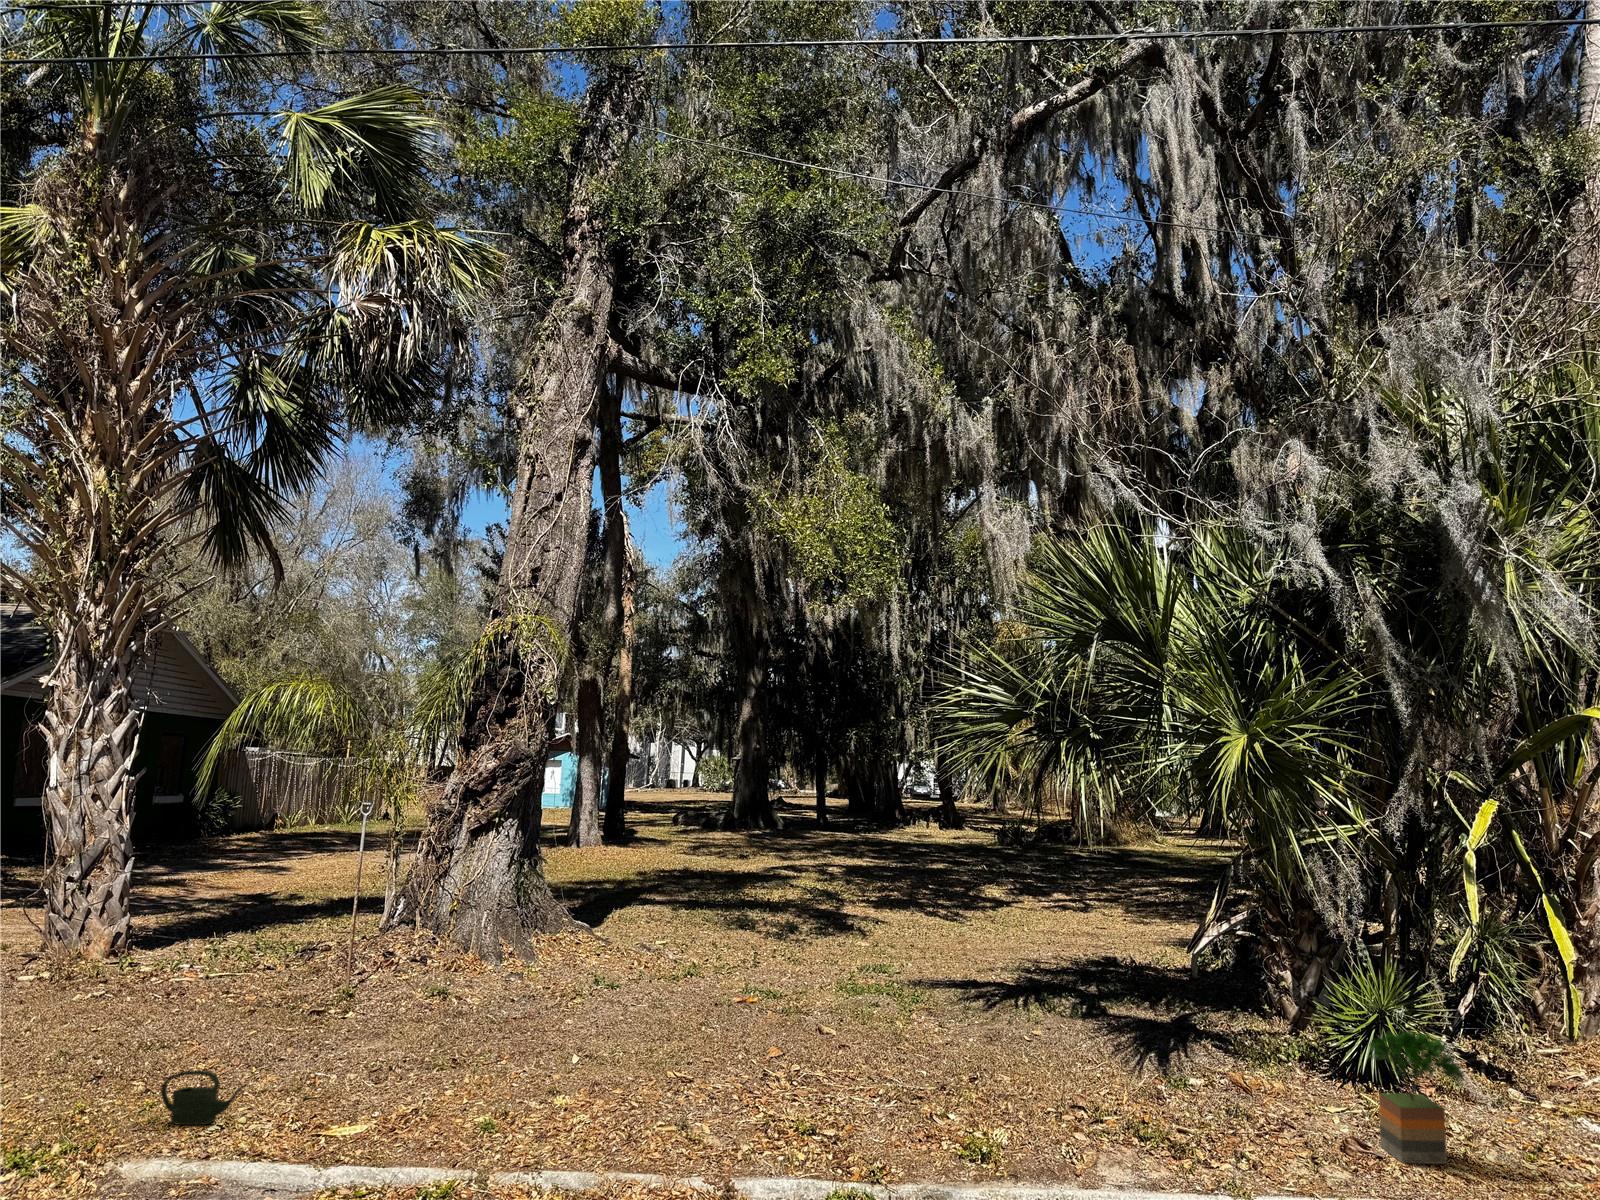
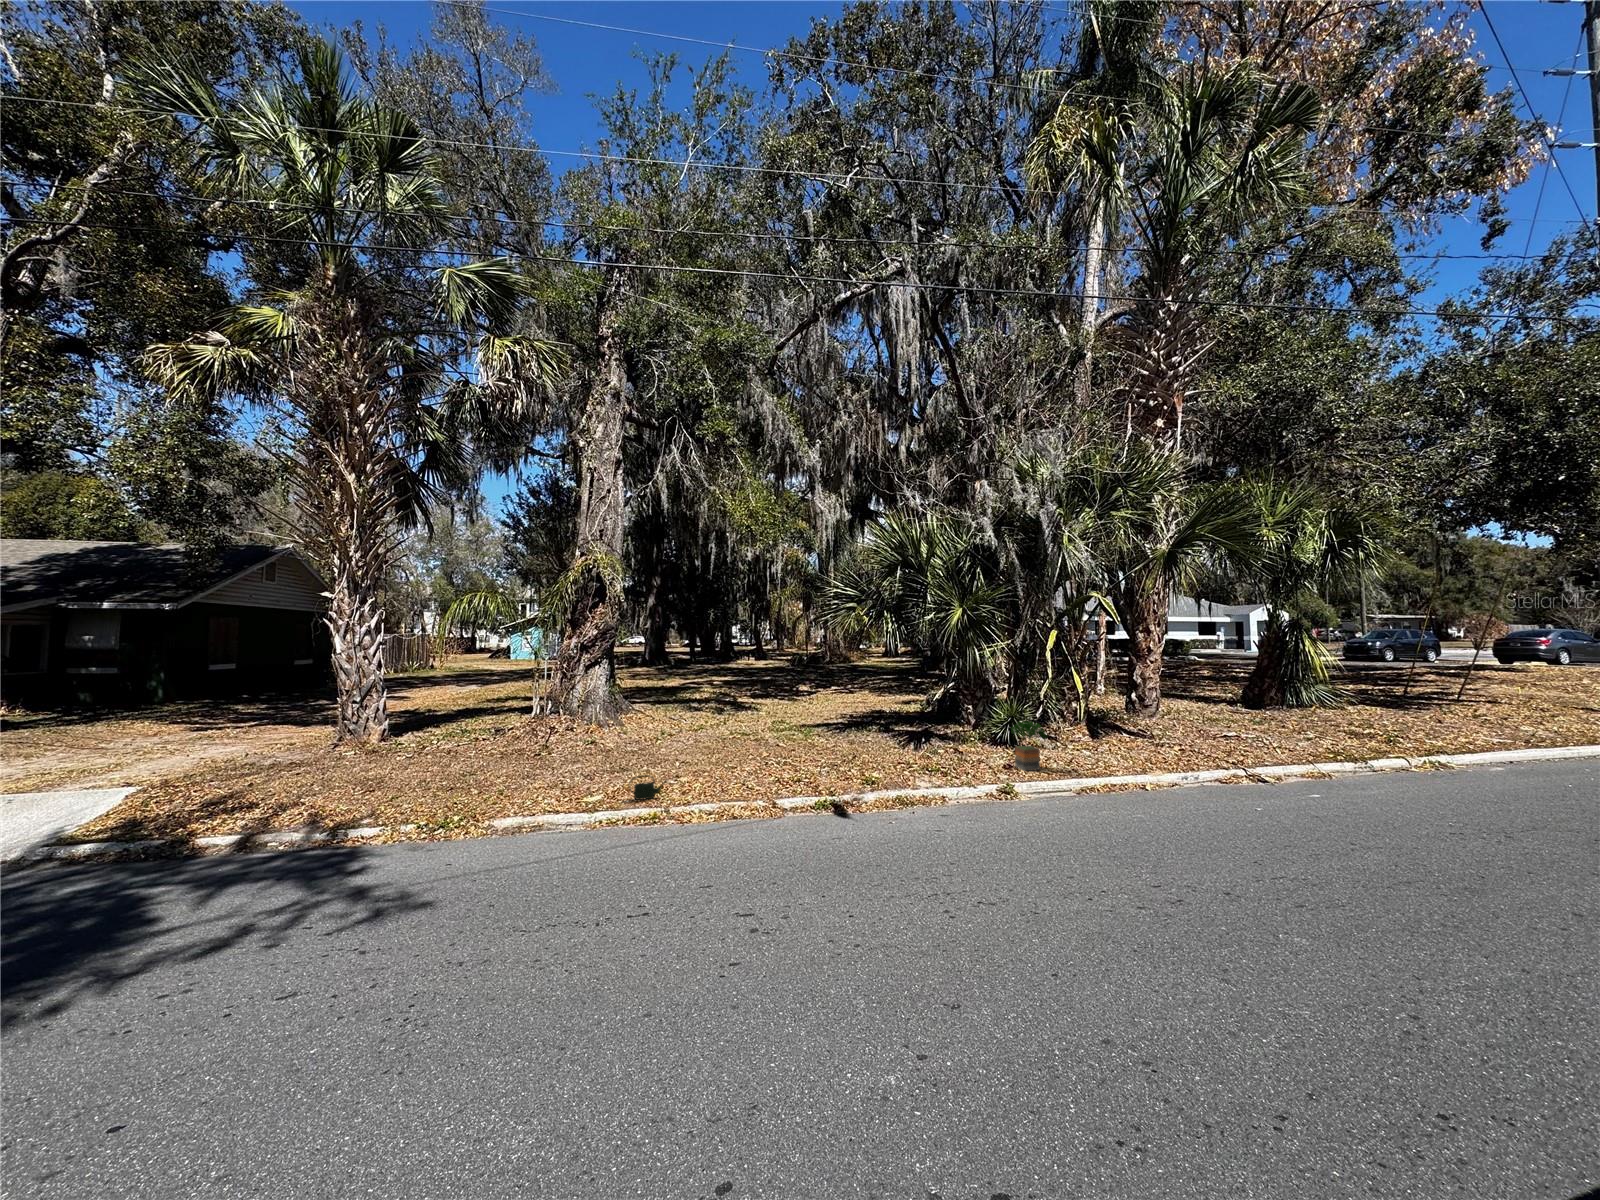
watering can: present [161,1070,247,1125] -> present [629,775,664,800]

